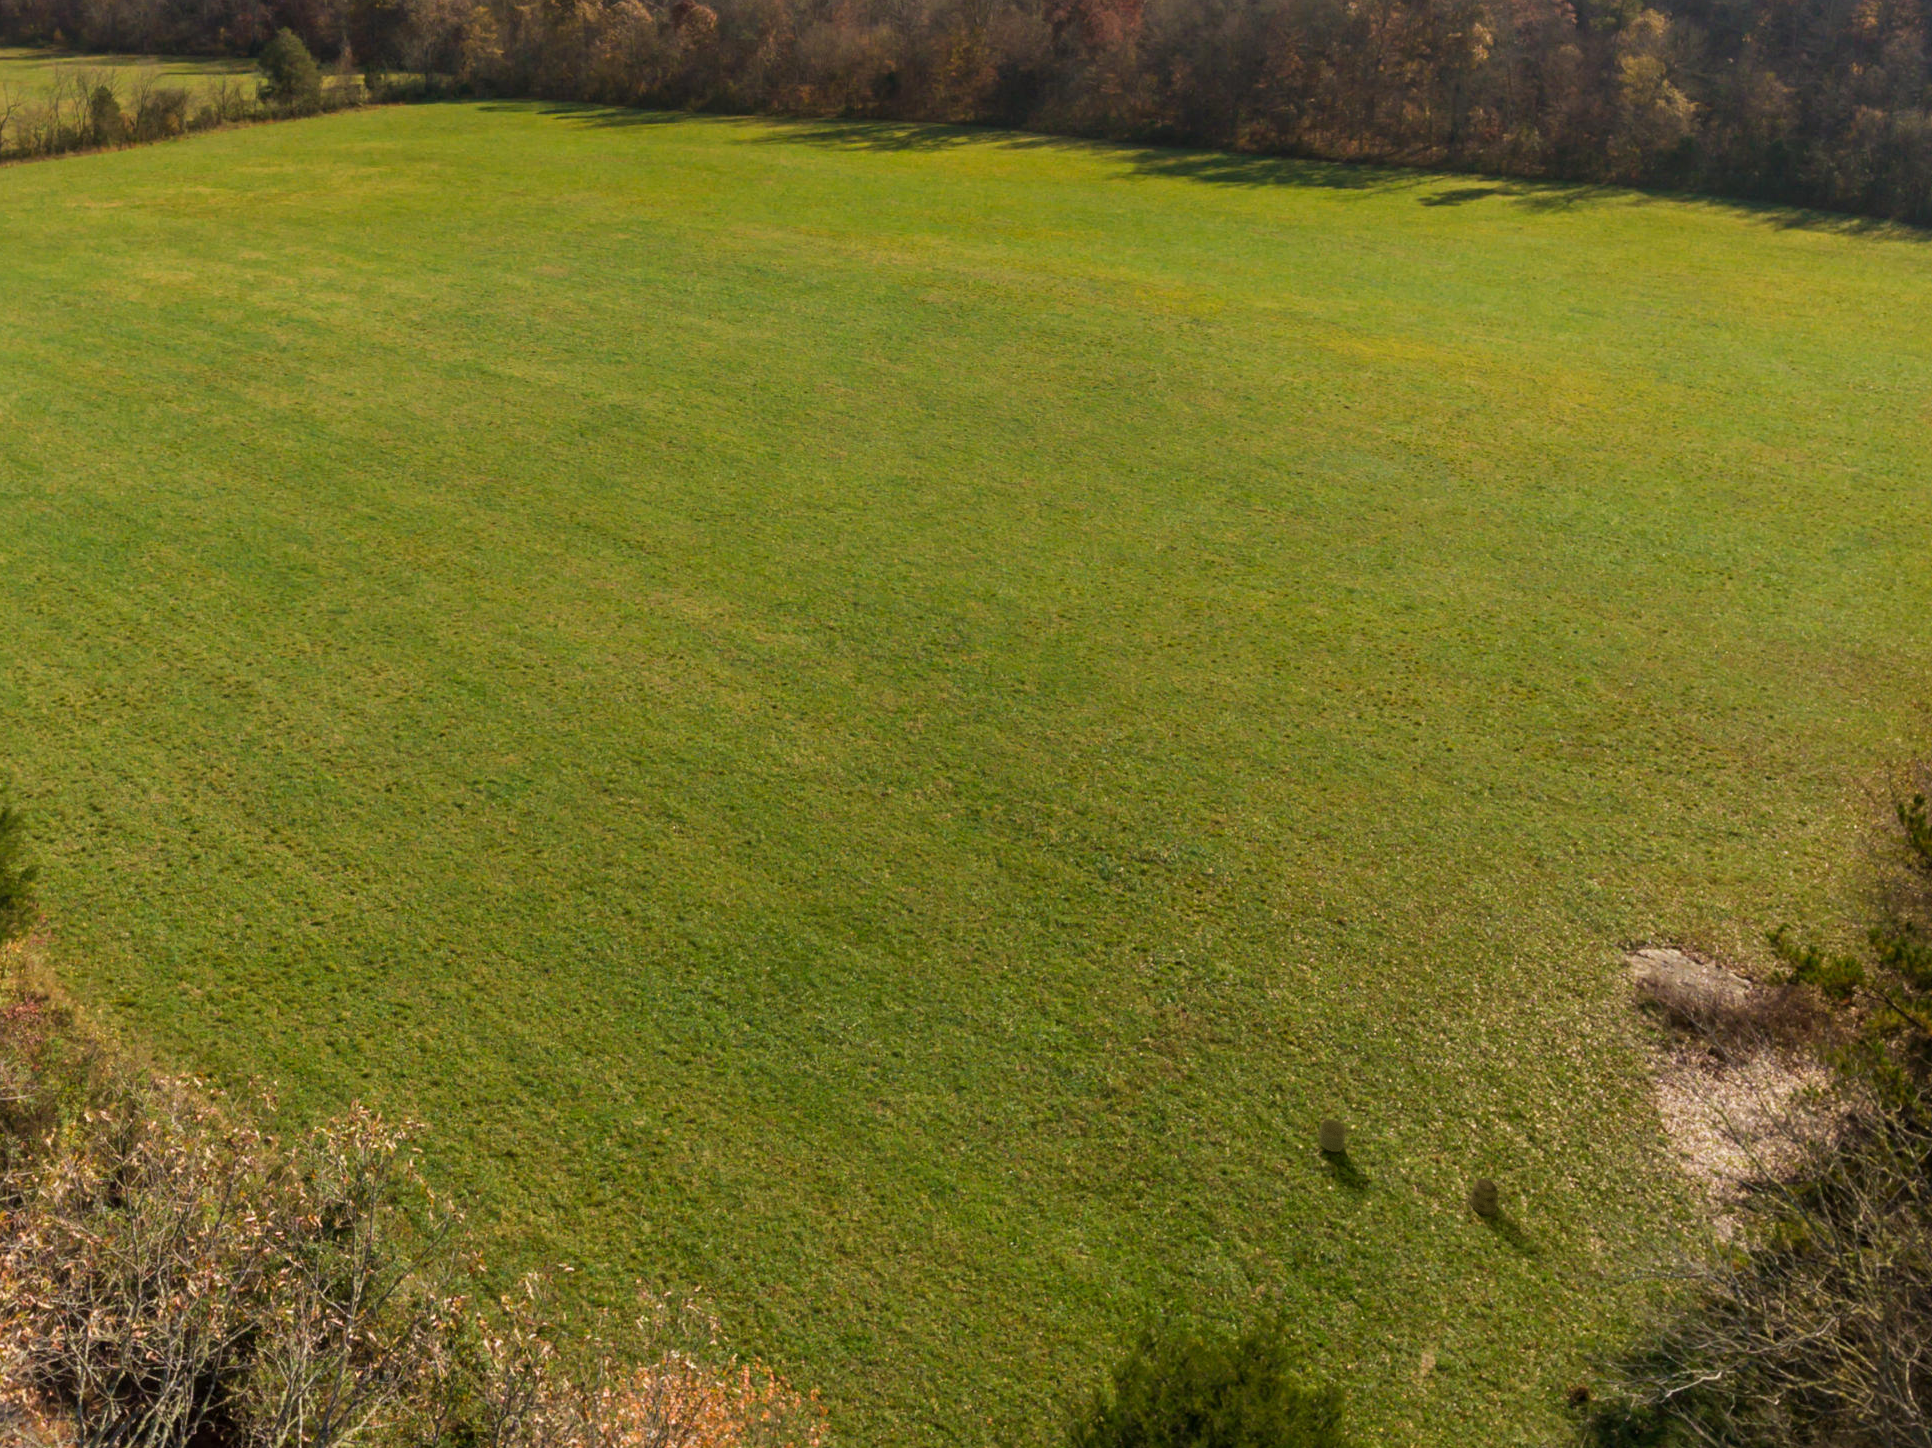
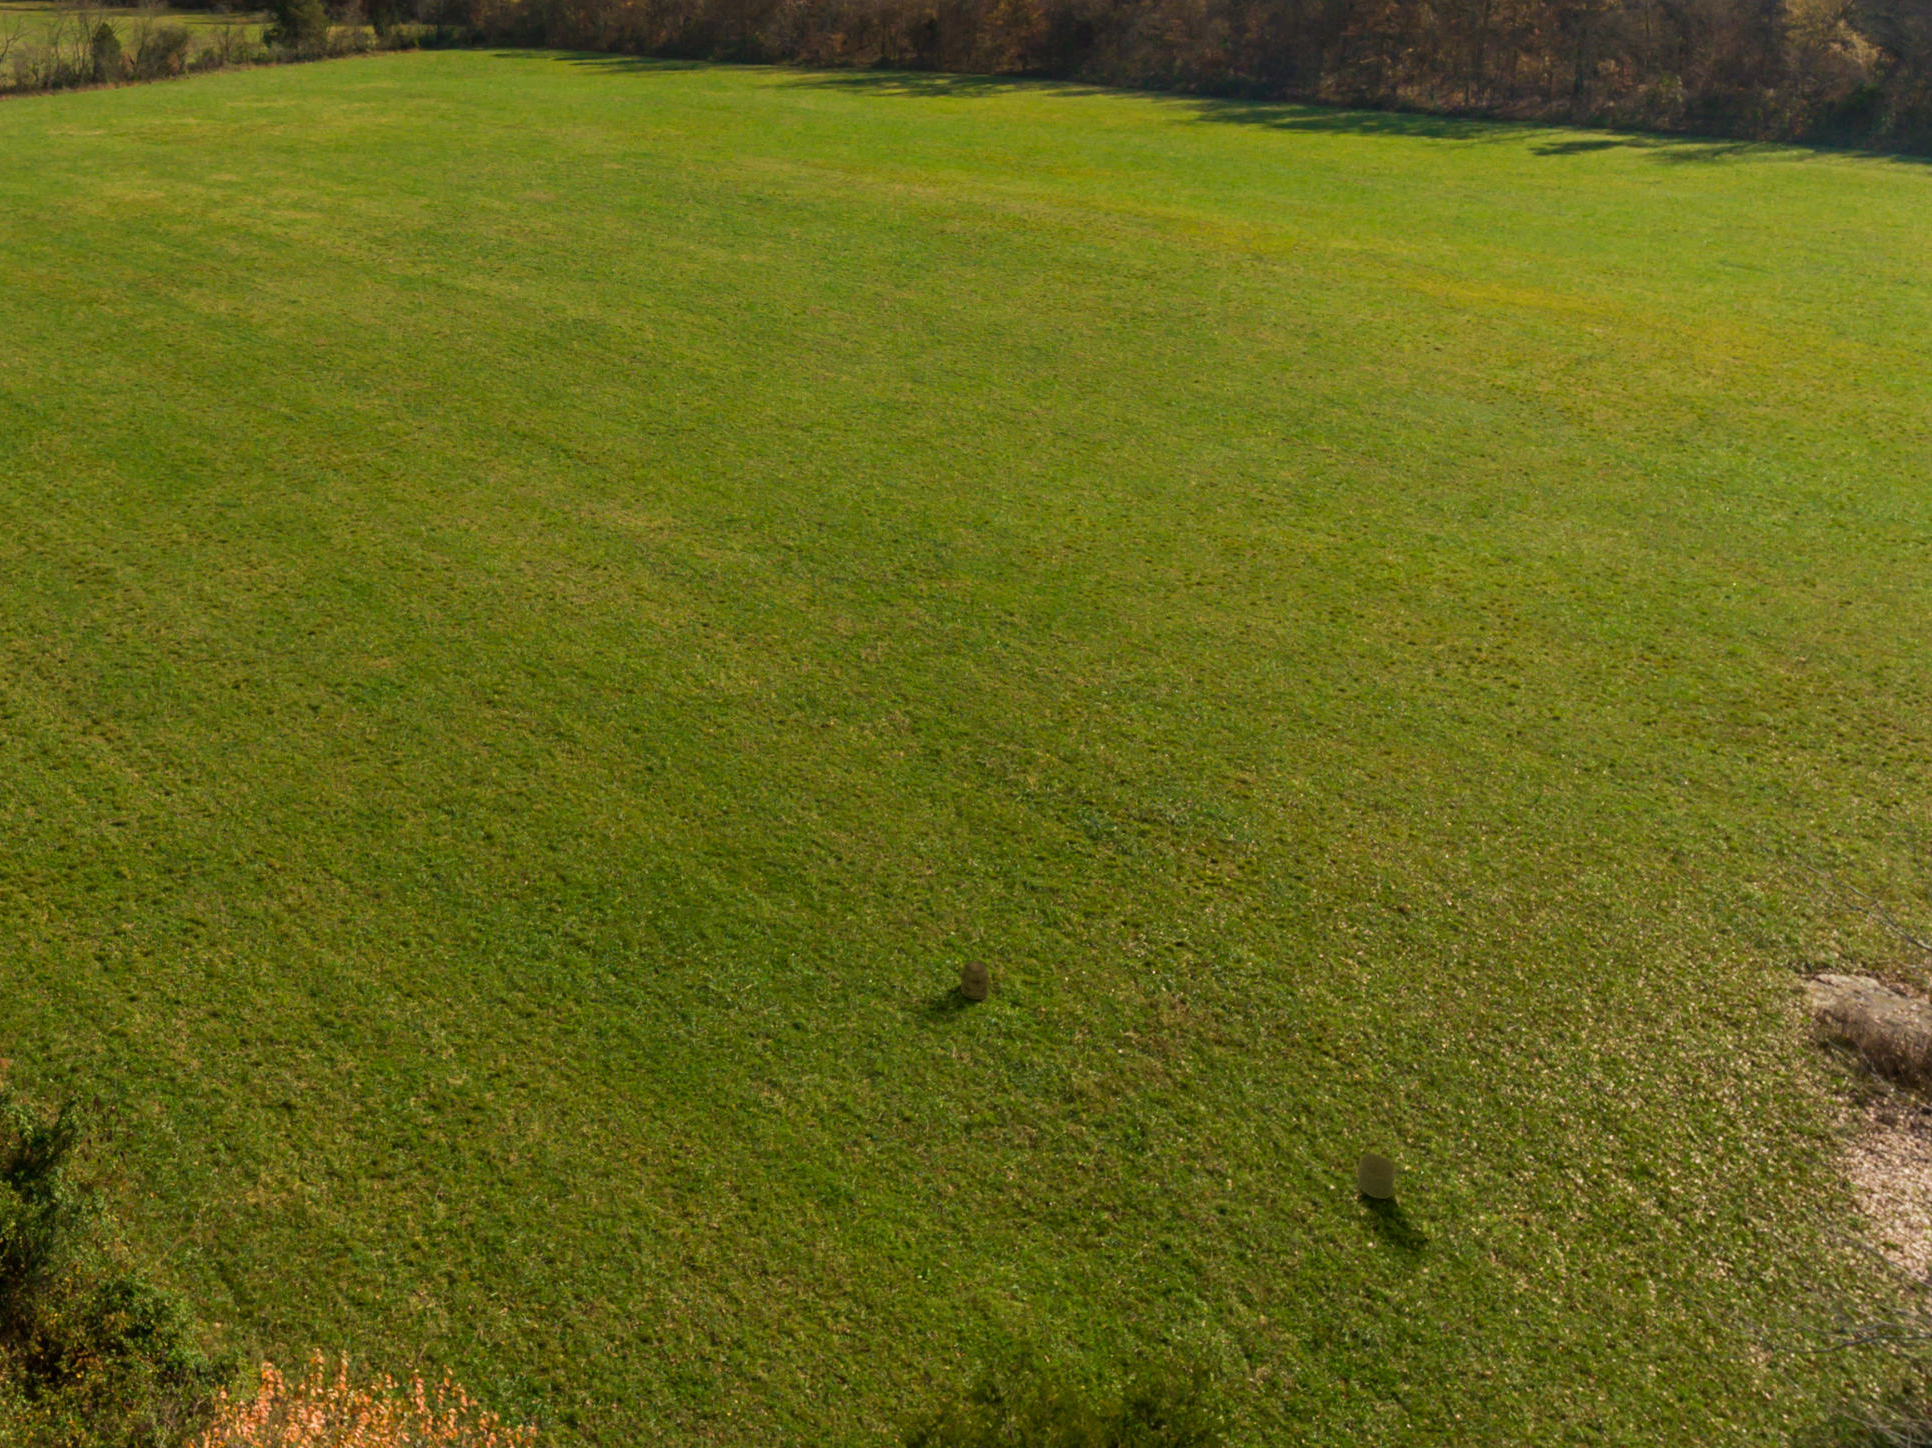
basket: present [1470,1178,1498,1215] -> present [961,961,988,1000]

